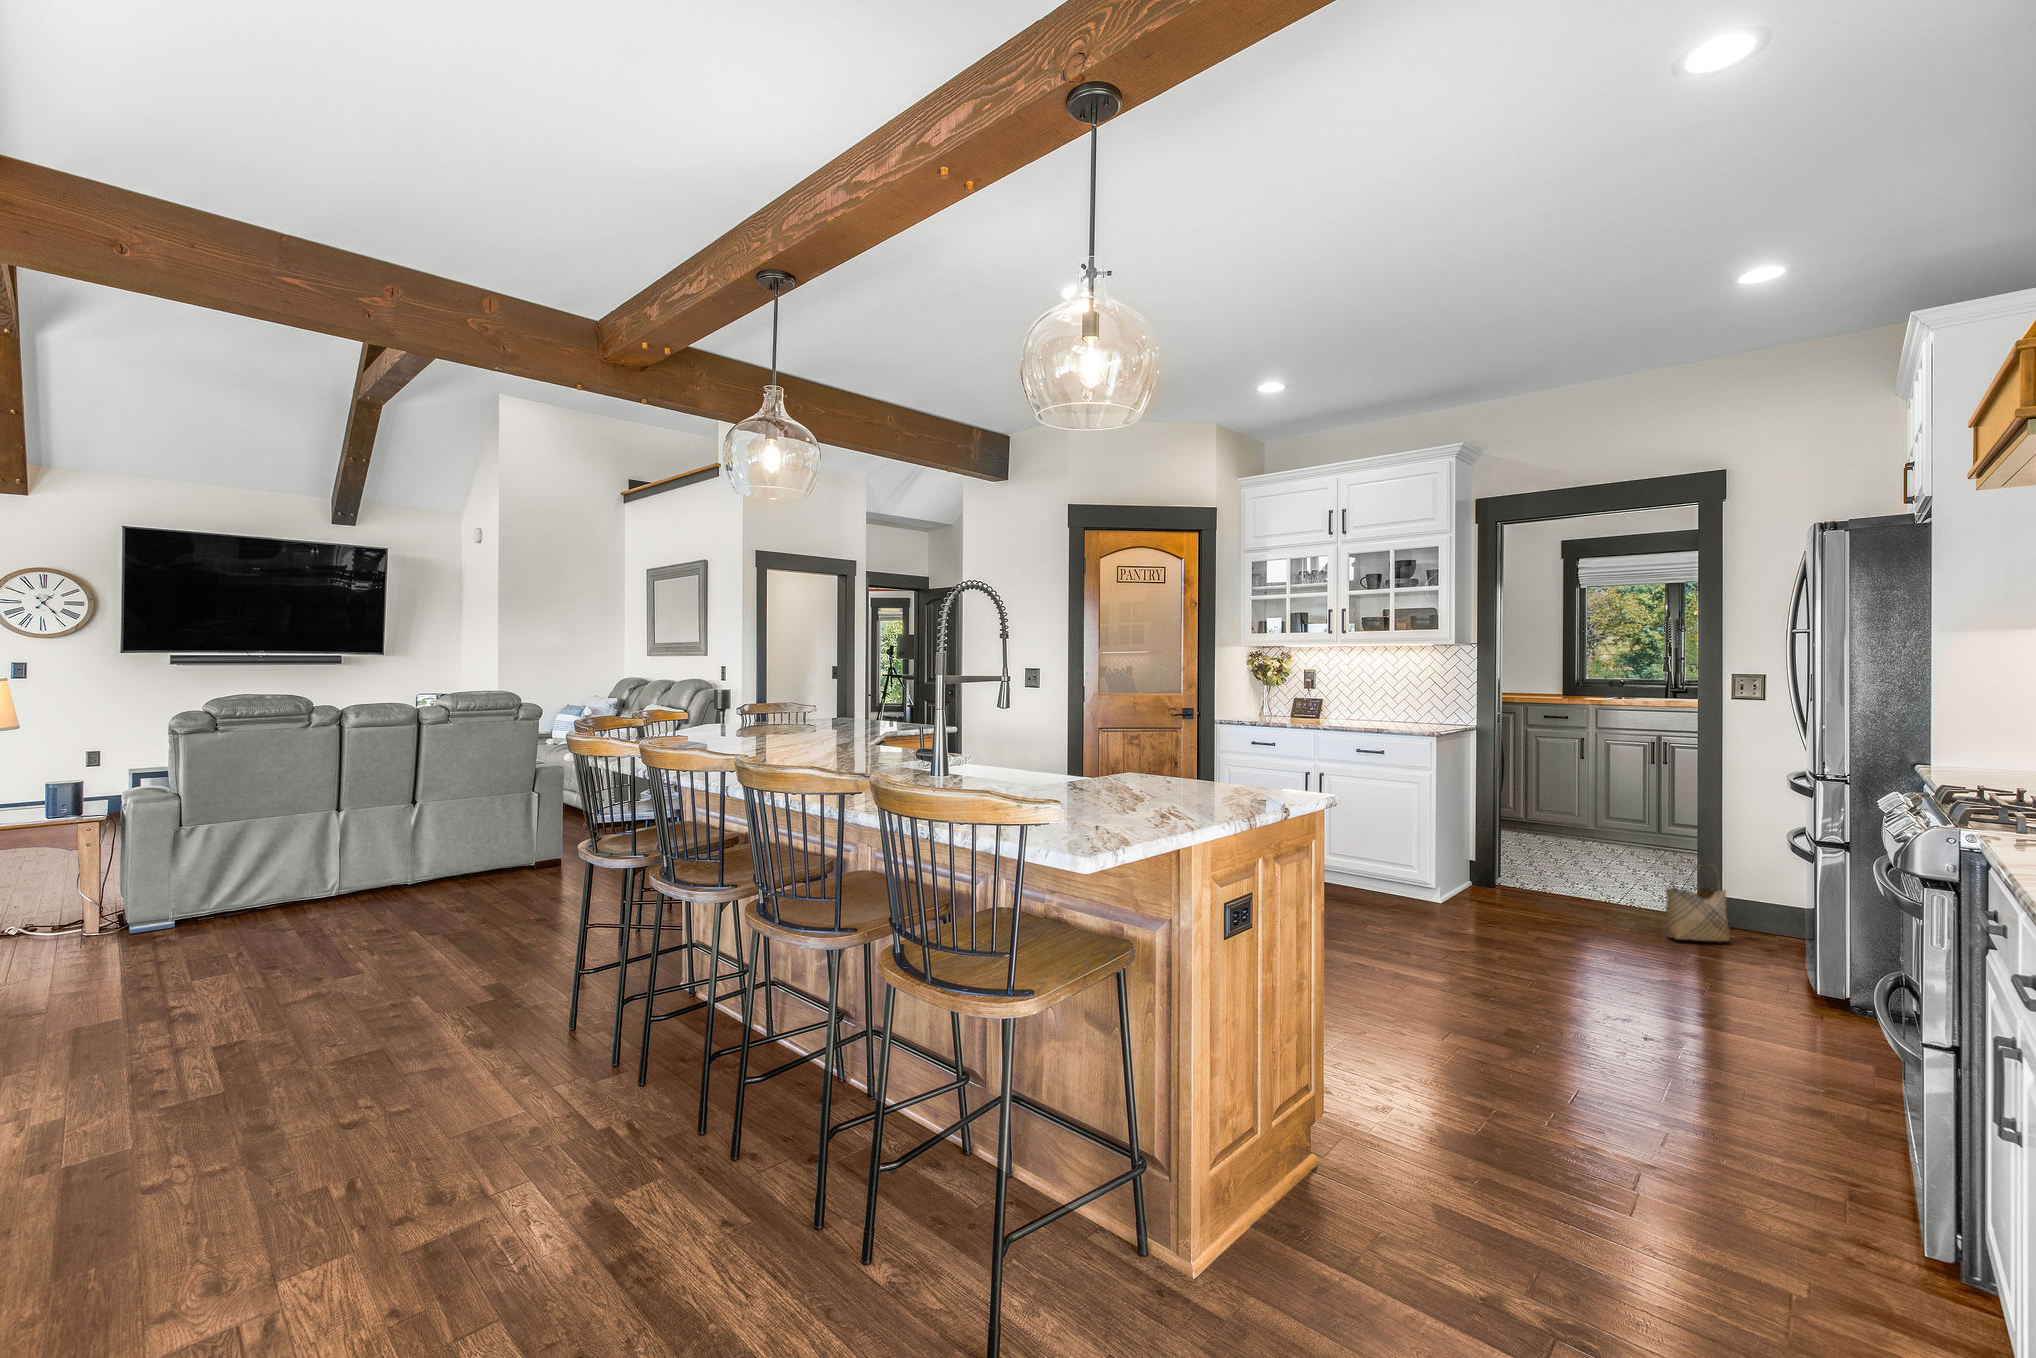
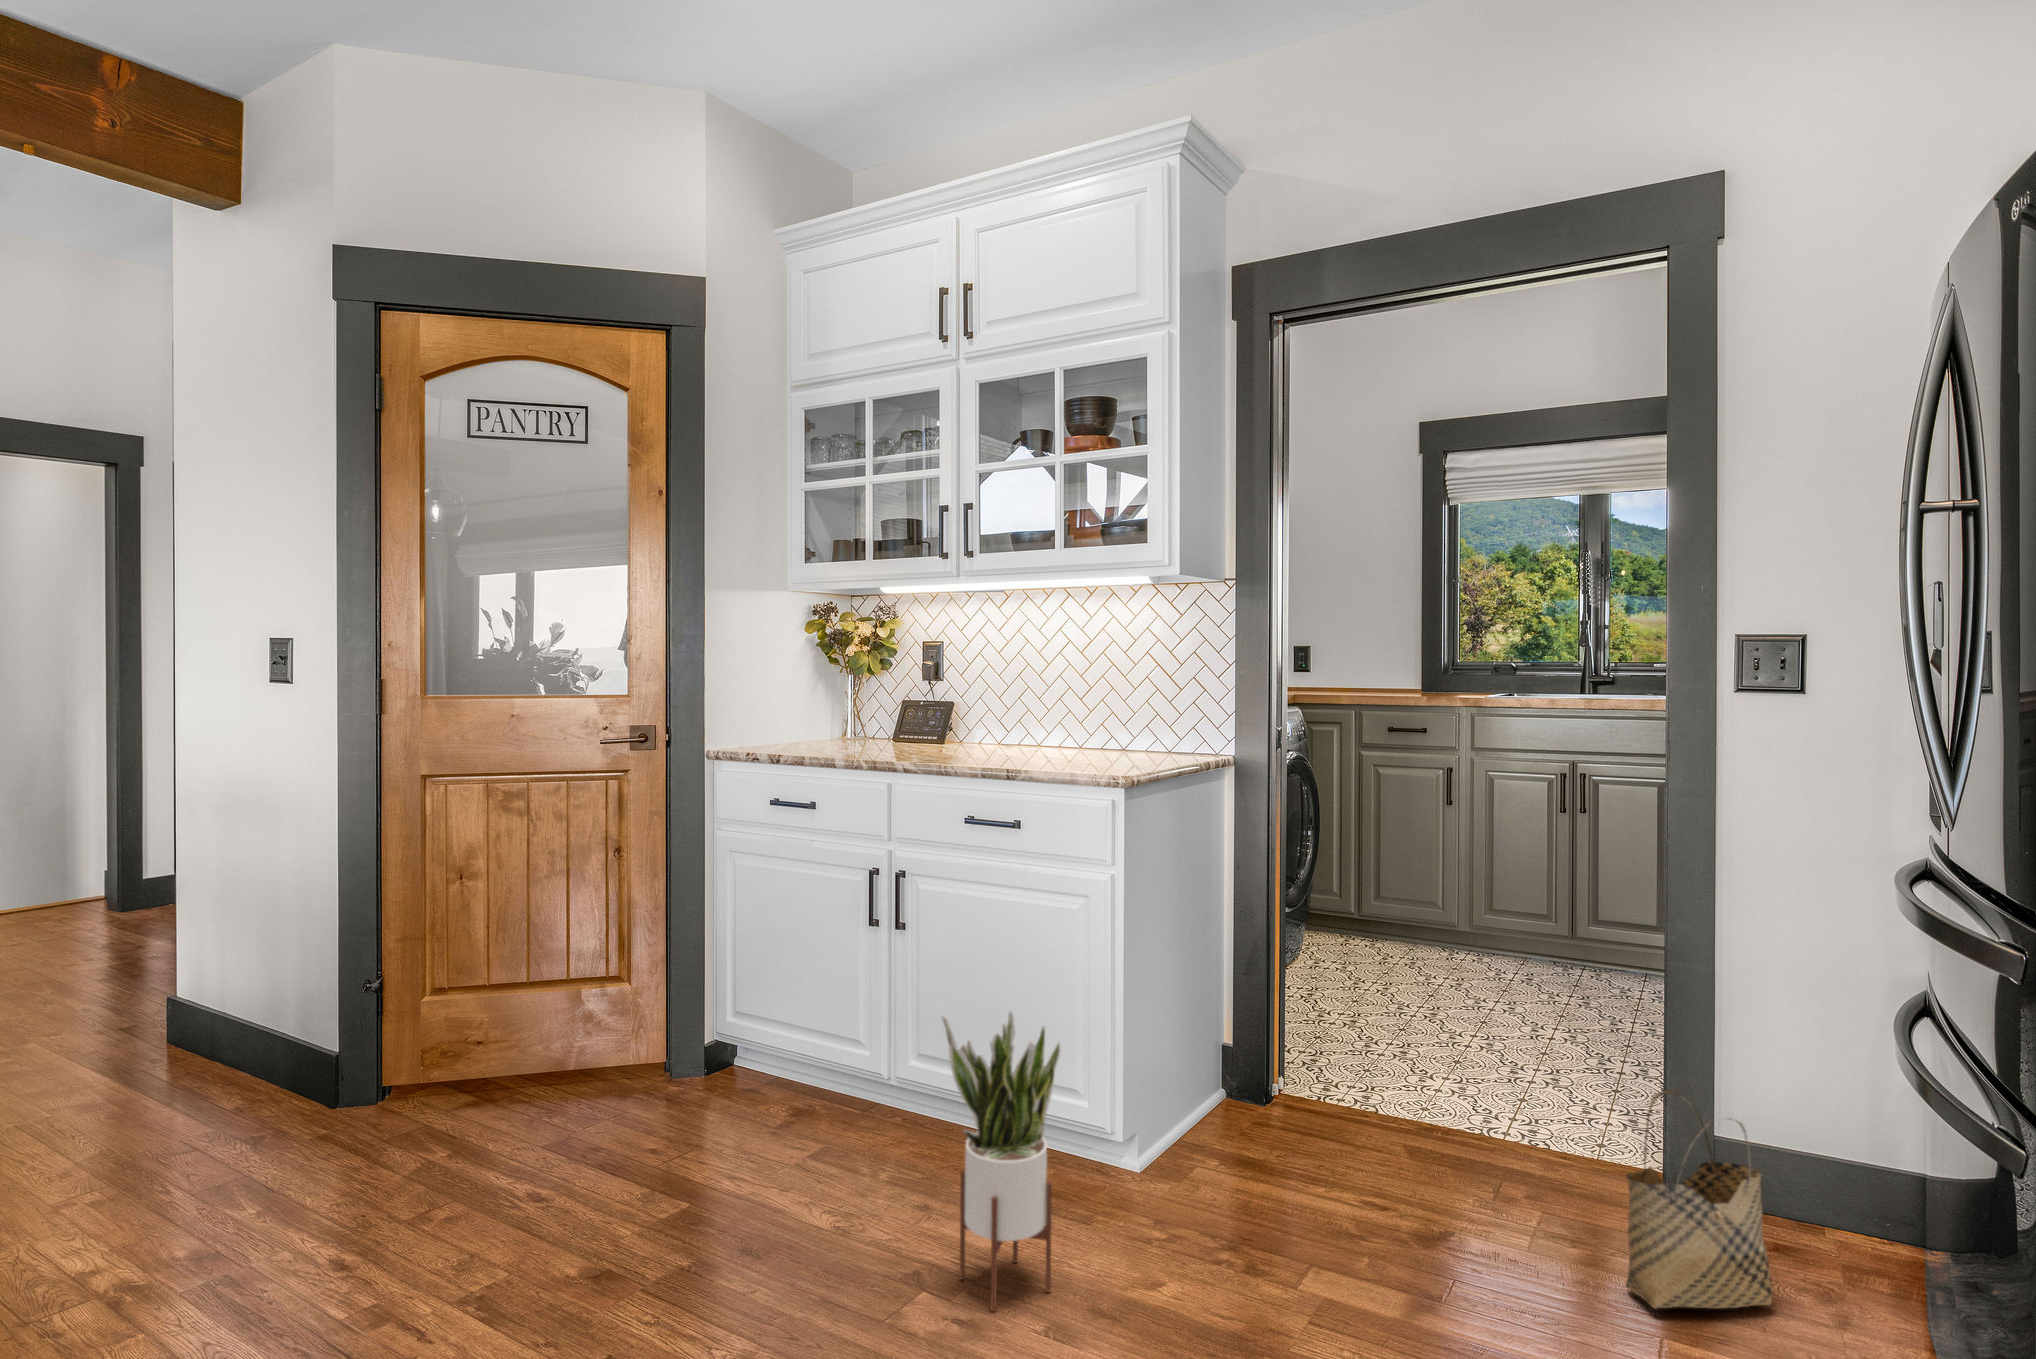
potted plant: none [1375,818,1421,929] -> present [942,1012,1060,1311]

